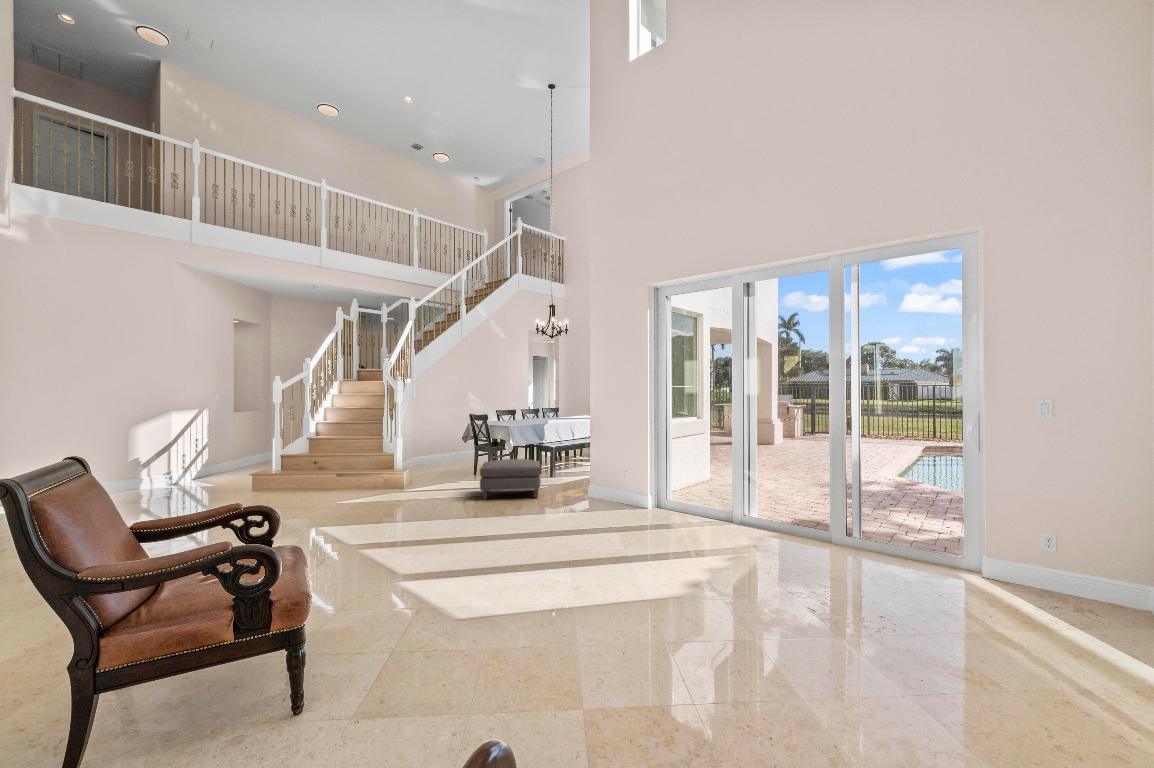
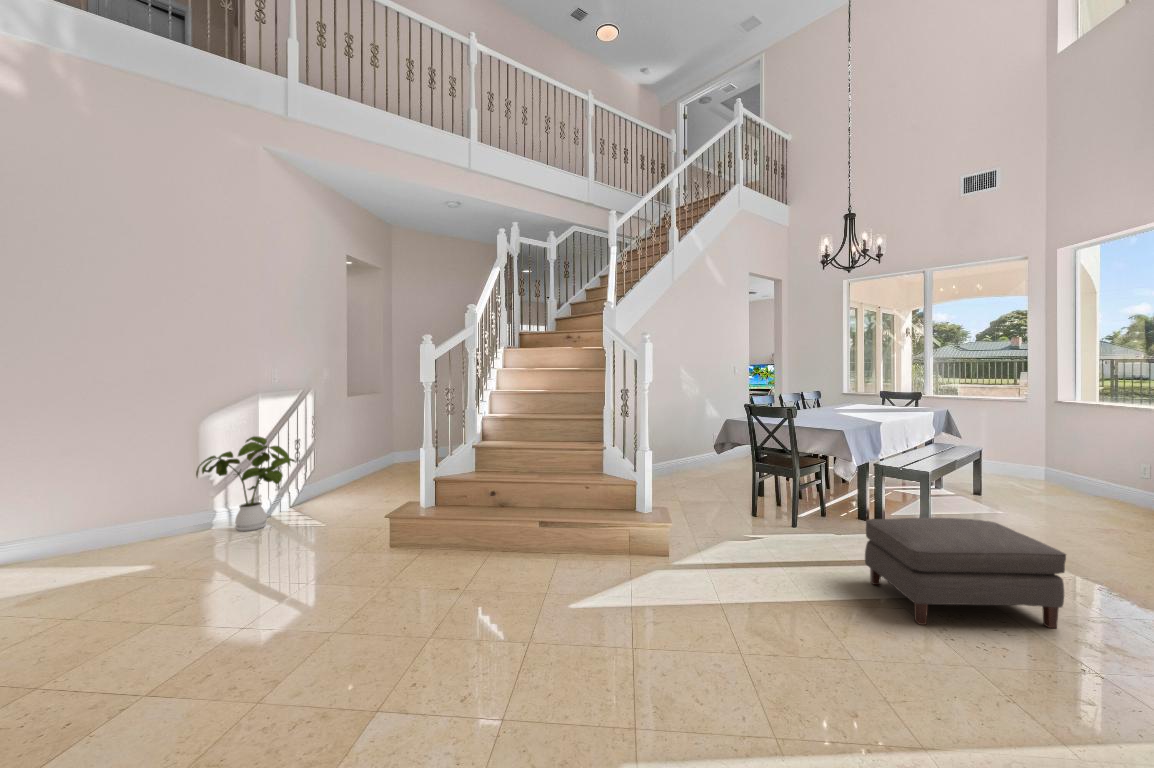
house plant: none [133,434,195,489] -> present [196,436,295,531]

